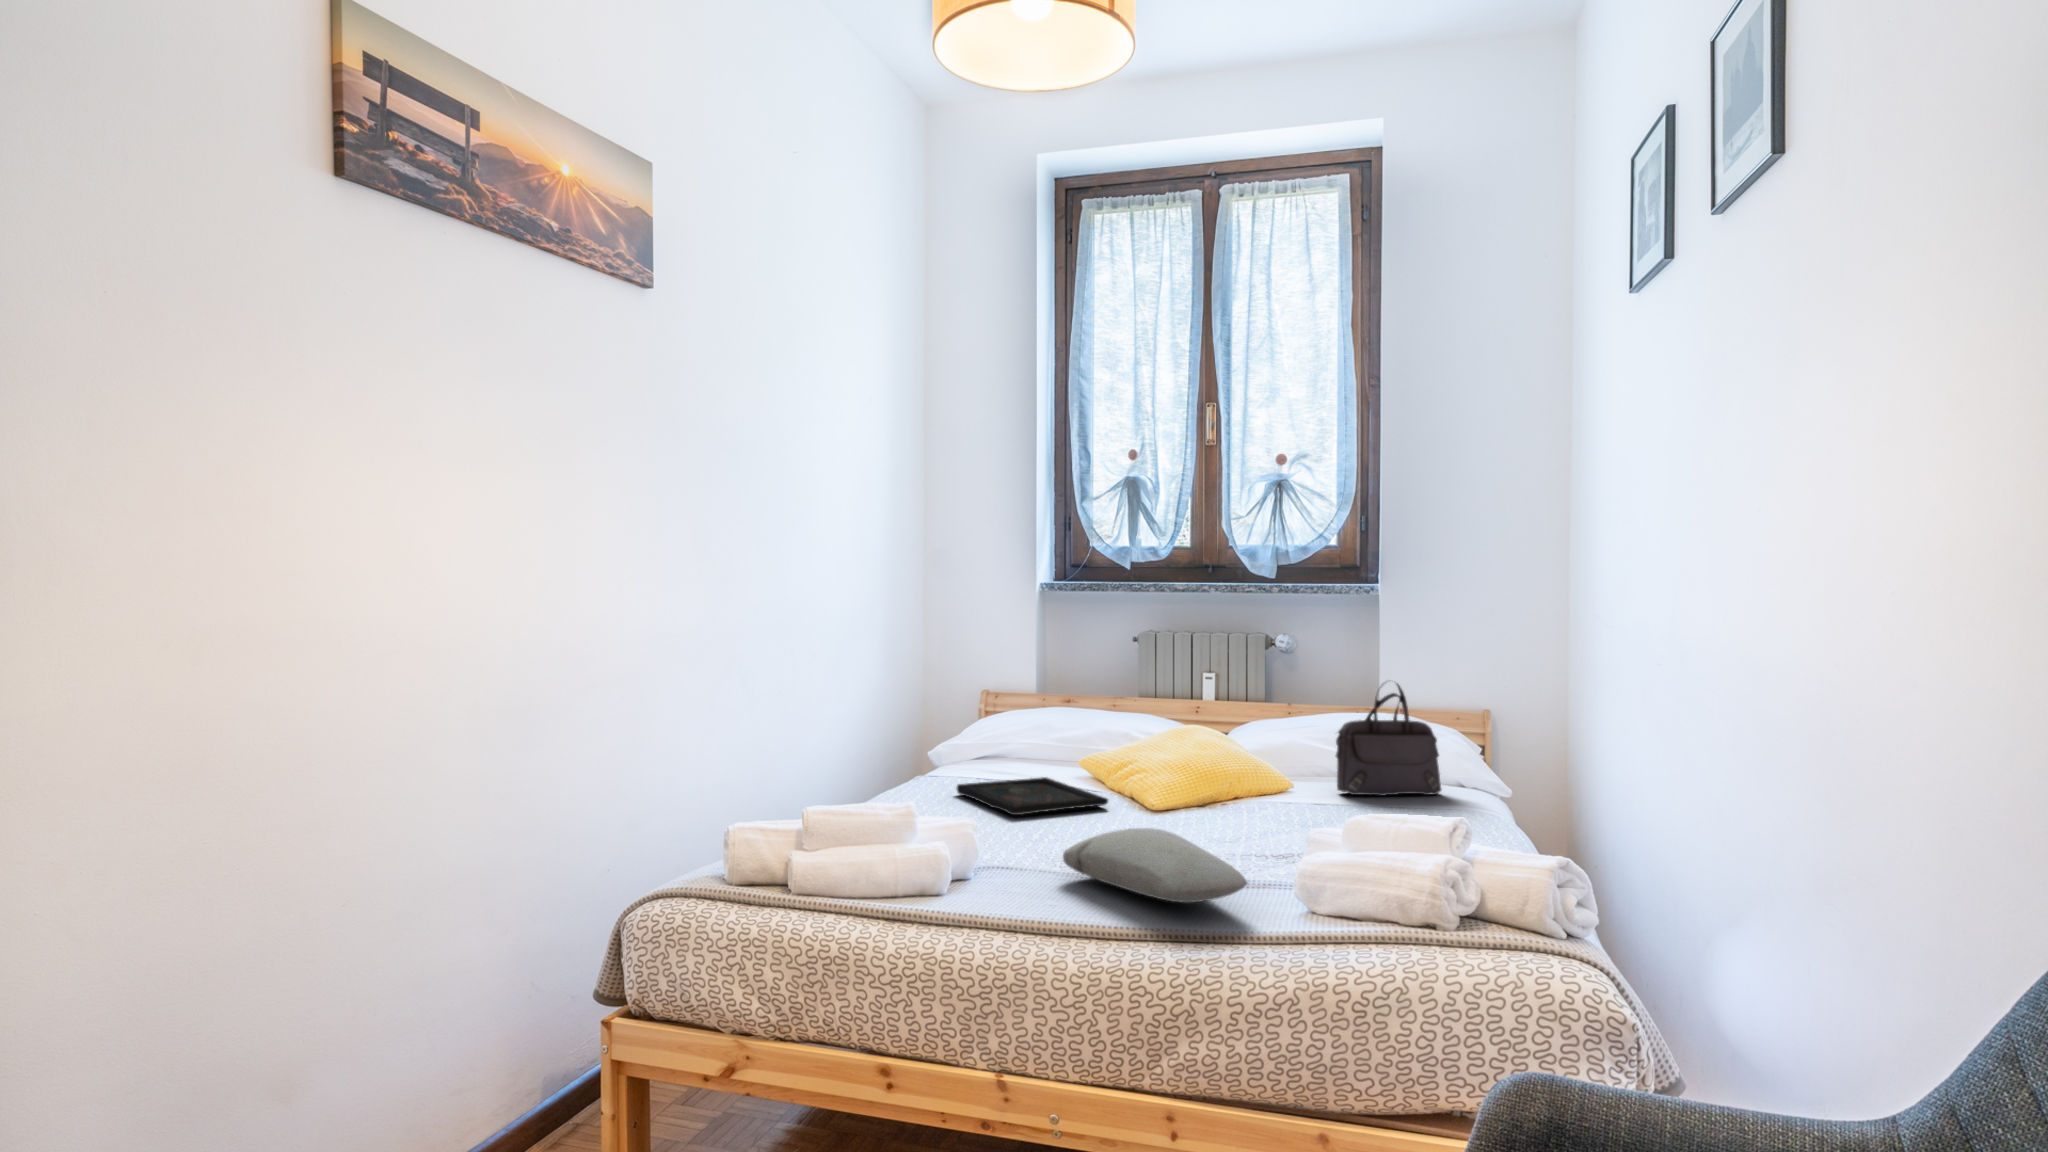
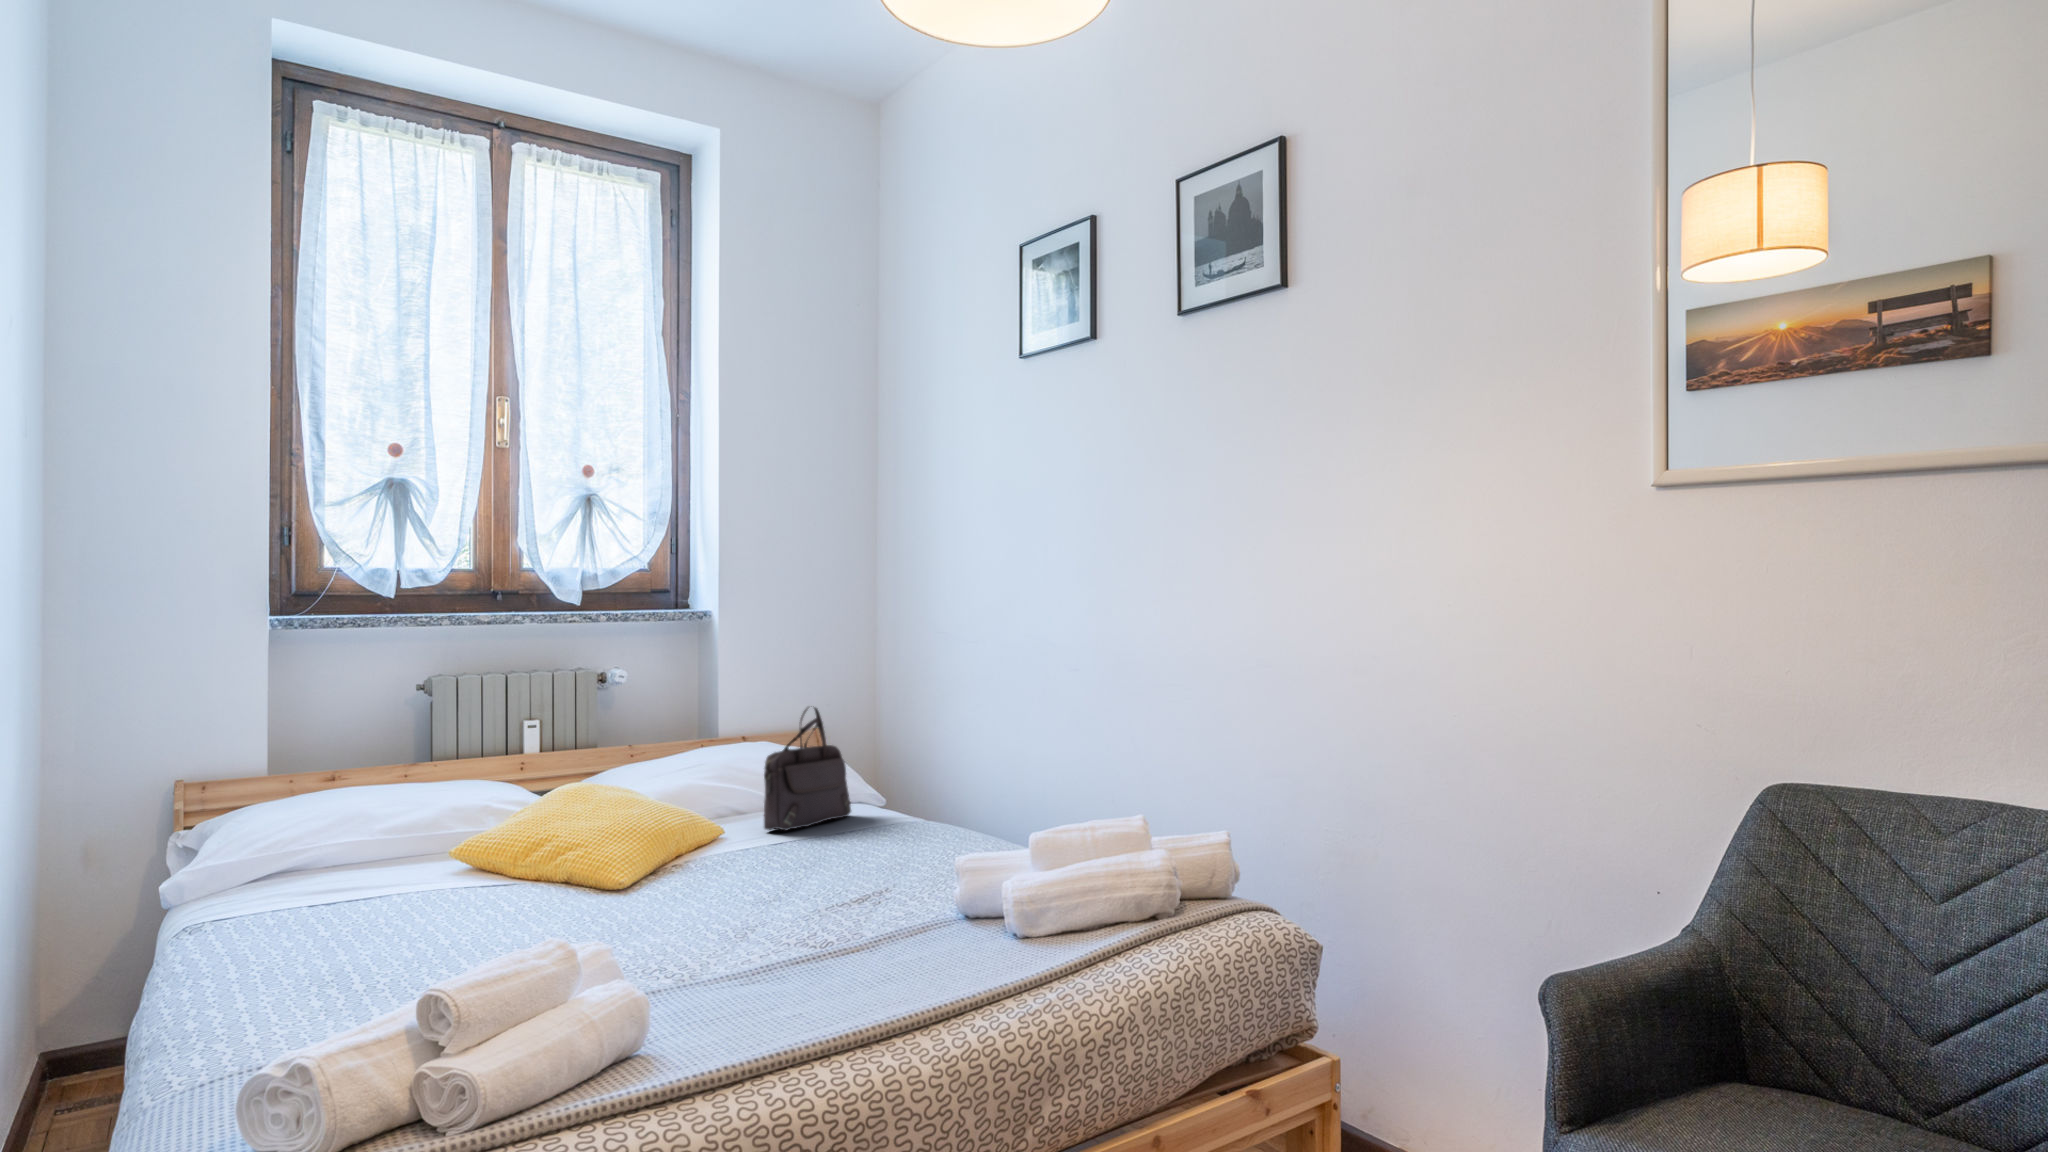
tray: present [957,777,1108,815] -> none [304,883,573,937]
pillow: present [1063,828,1247,903] -> none [721,893,987,970]

